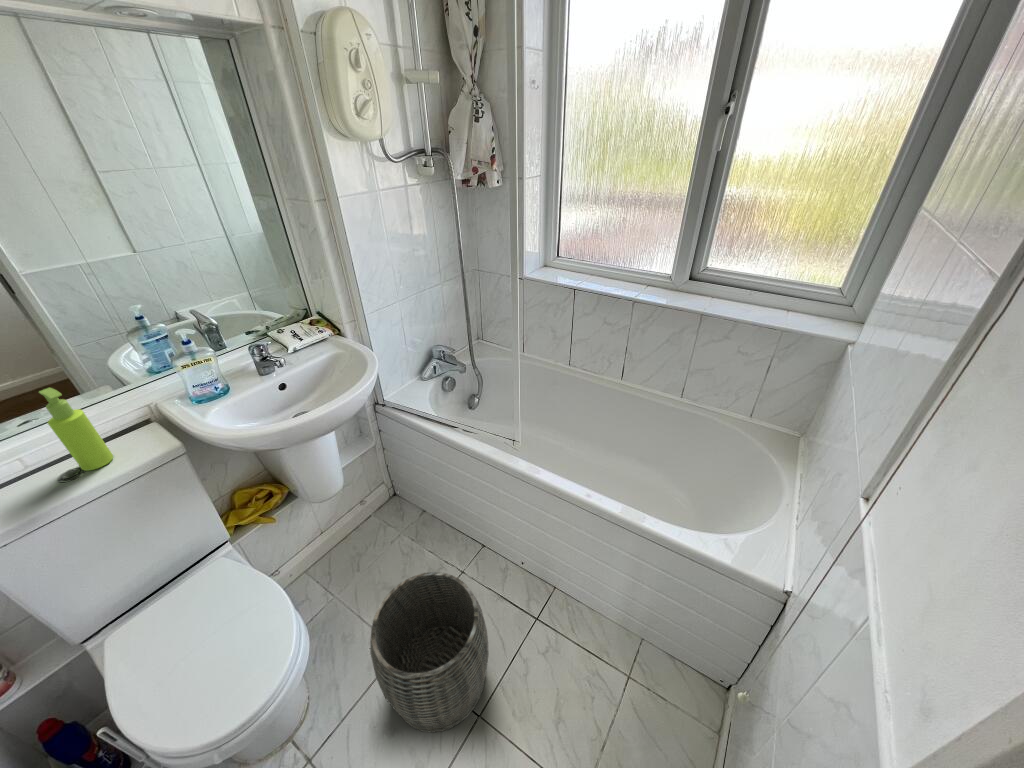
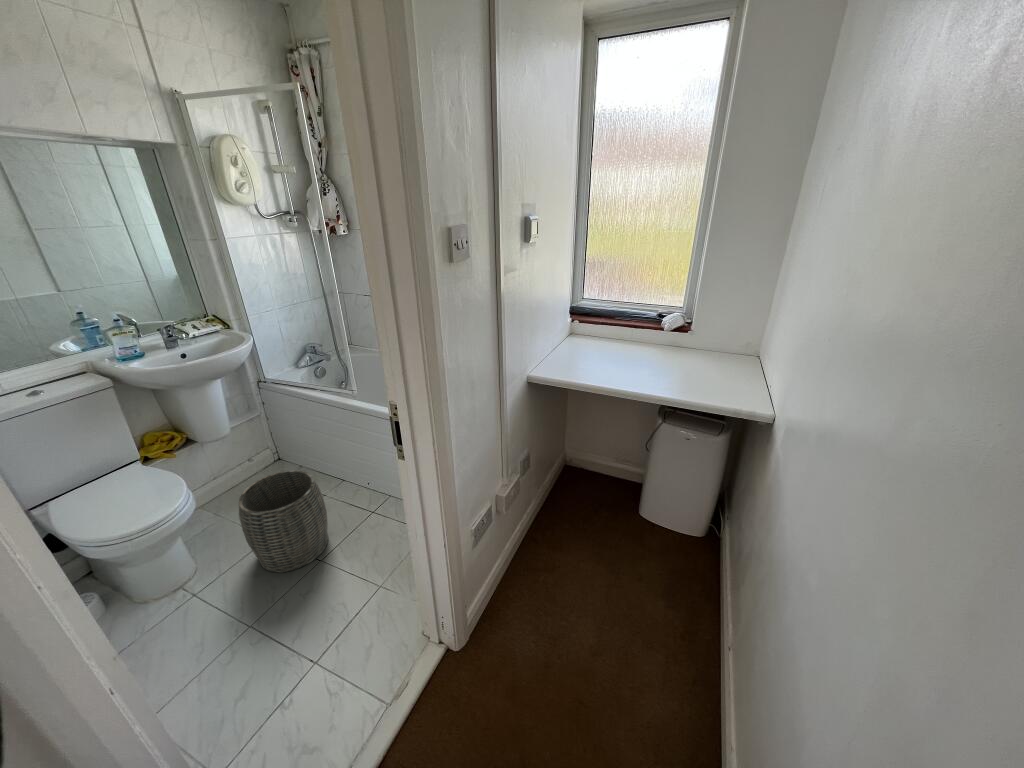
soap dispenser: present [39,388,113,471] -> none [20,337,63,392]

